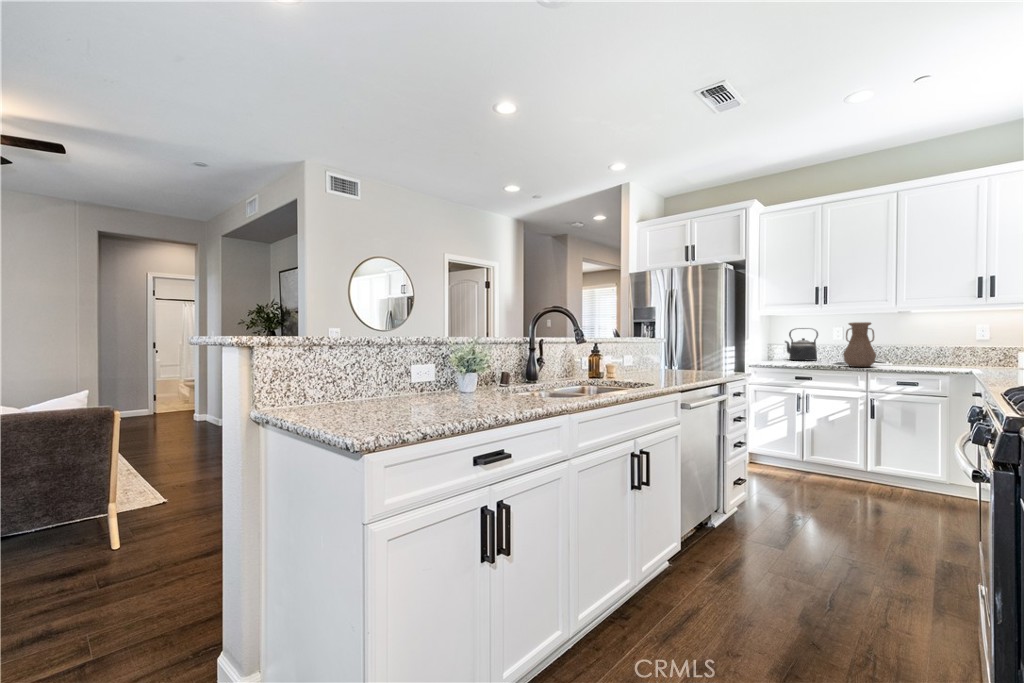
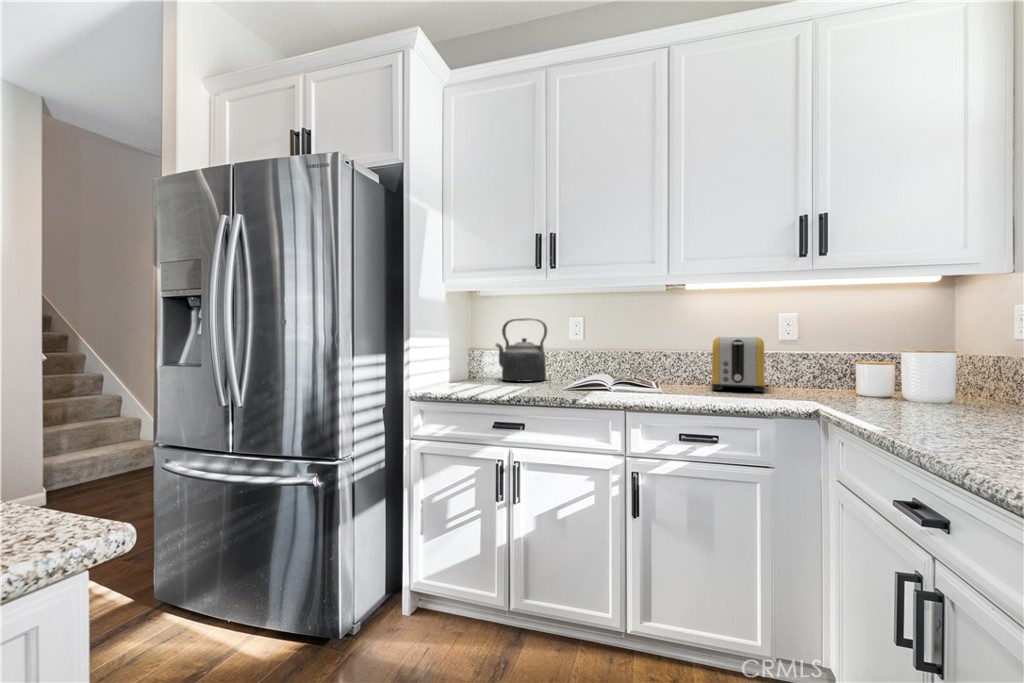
vase: present [843,322,876,367] -> none [582,301,640,399]
toaster: none [924,338,962,366] -> present [712,337,764,391]

